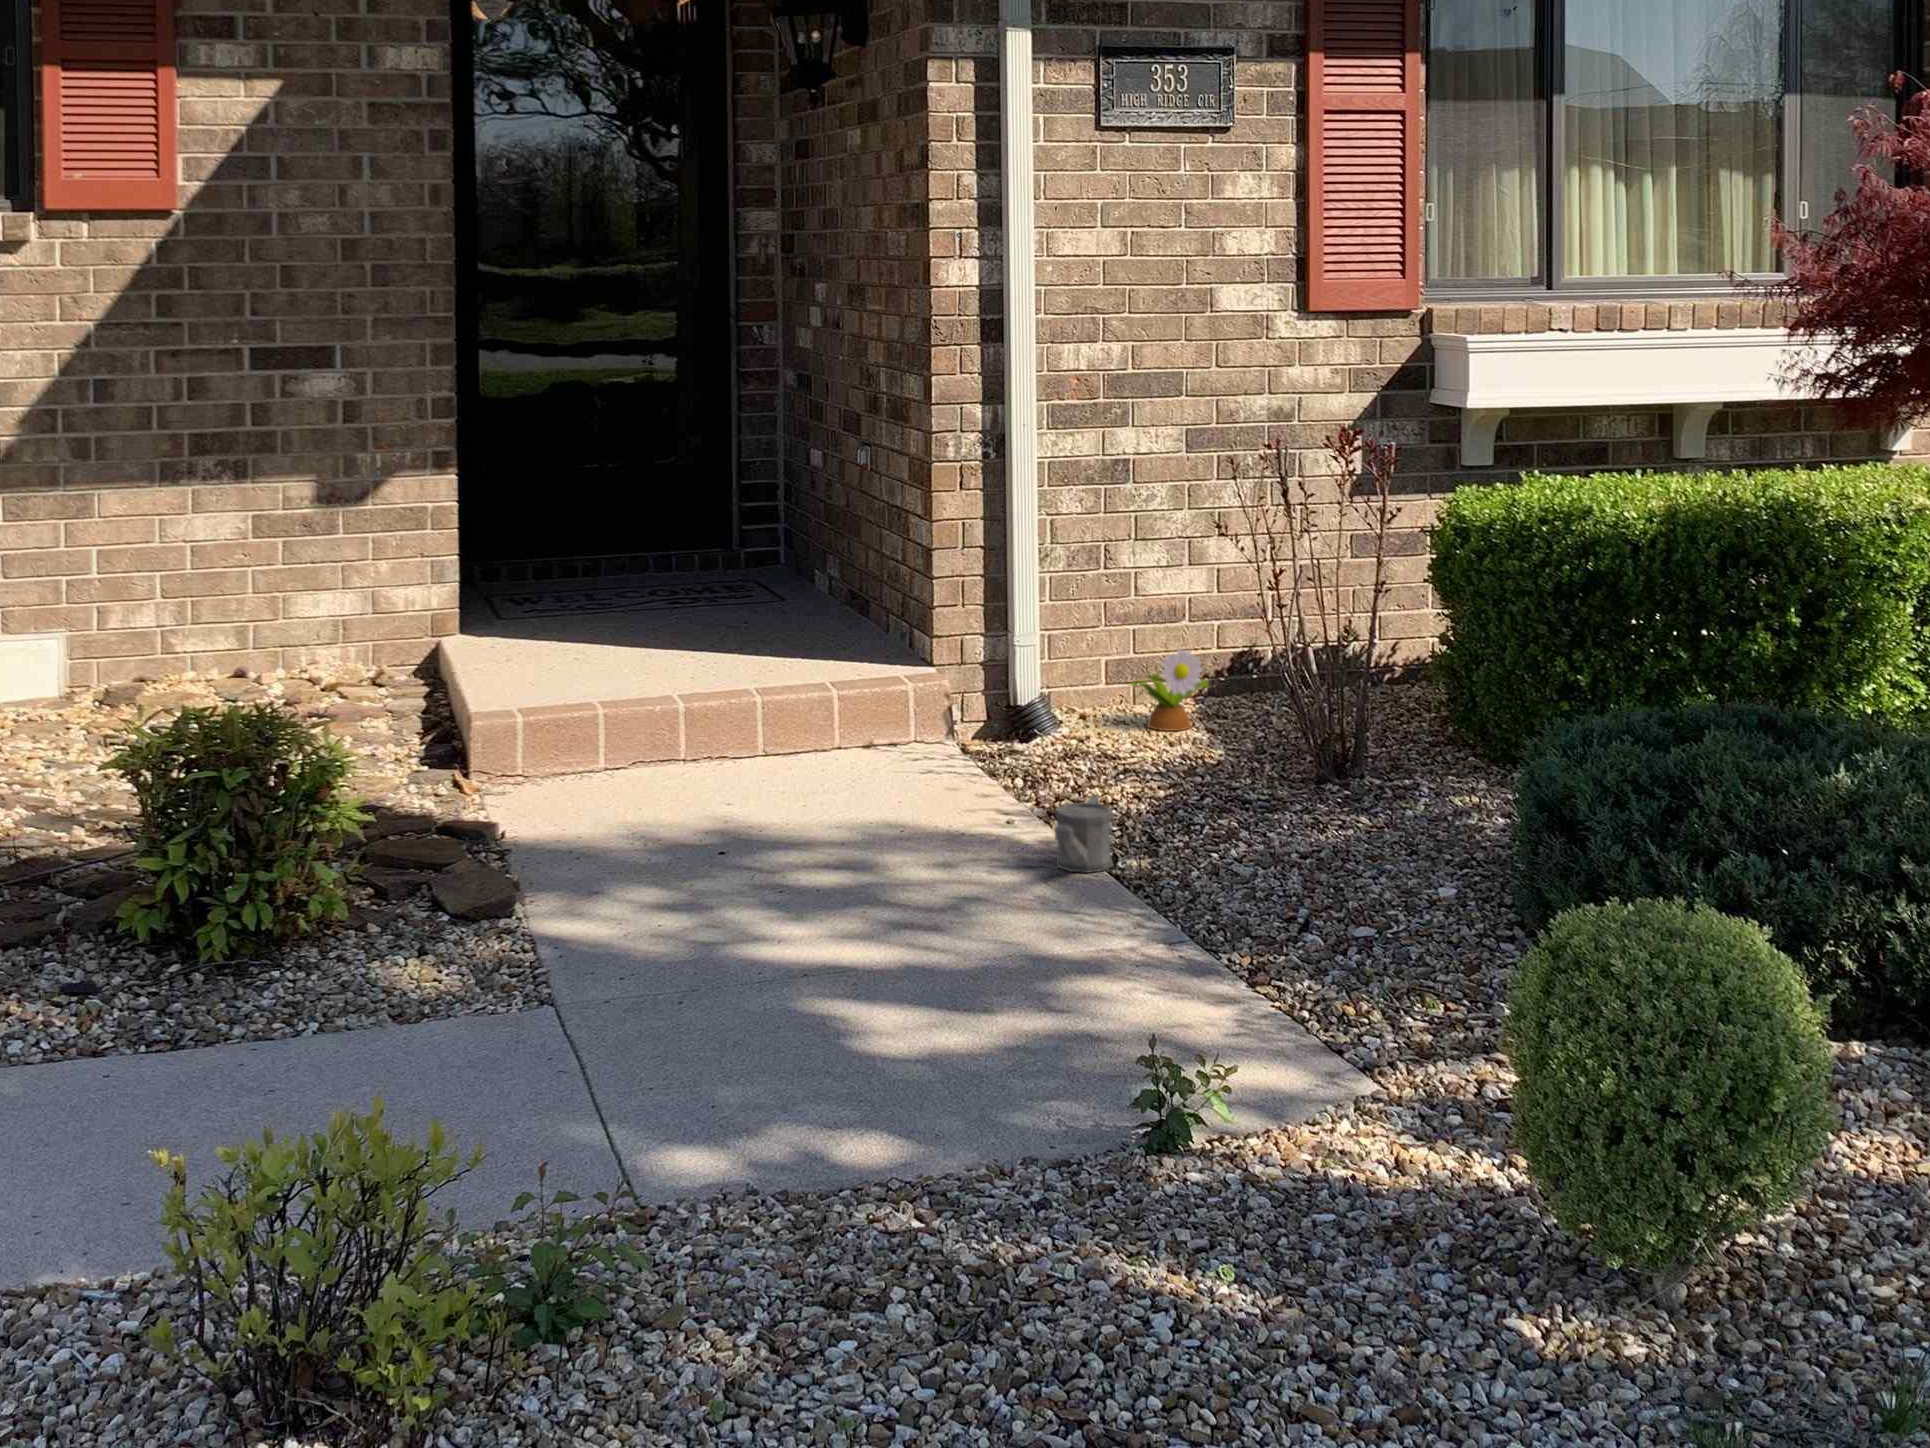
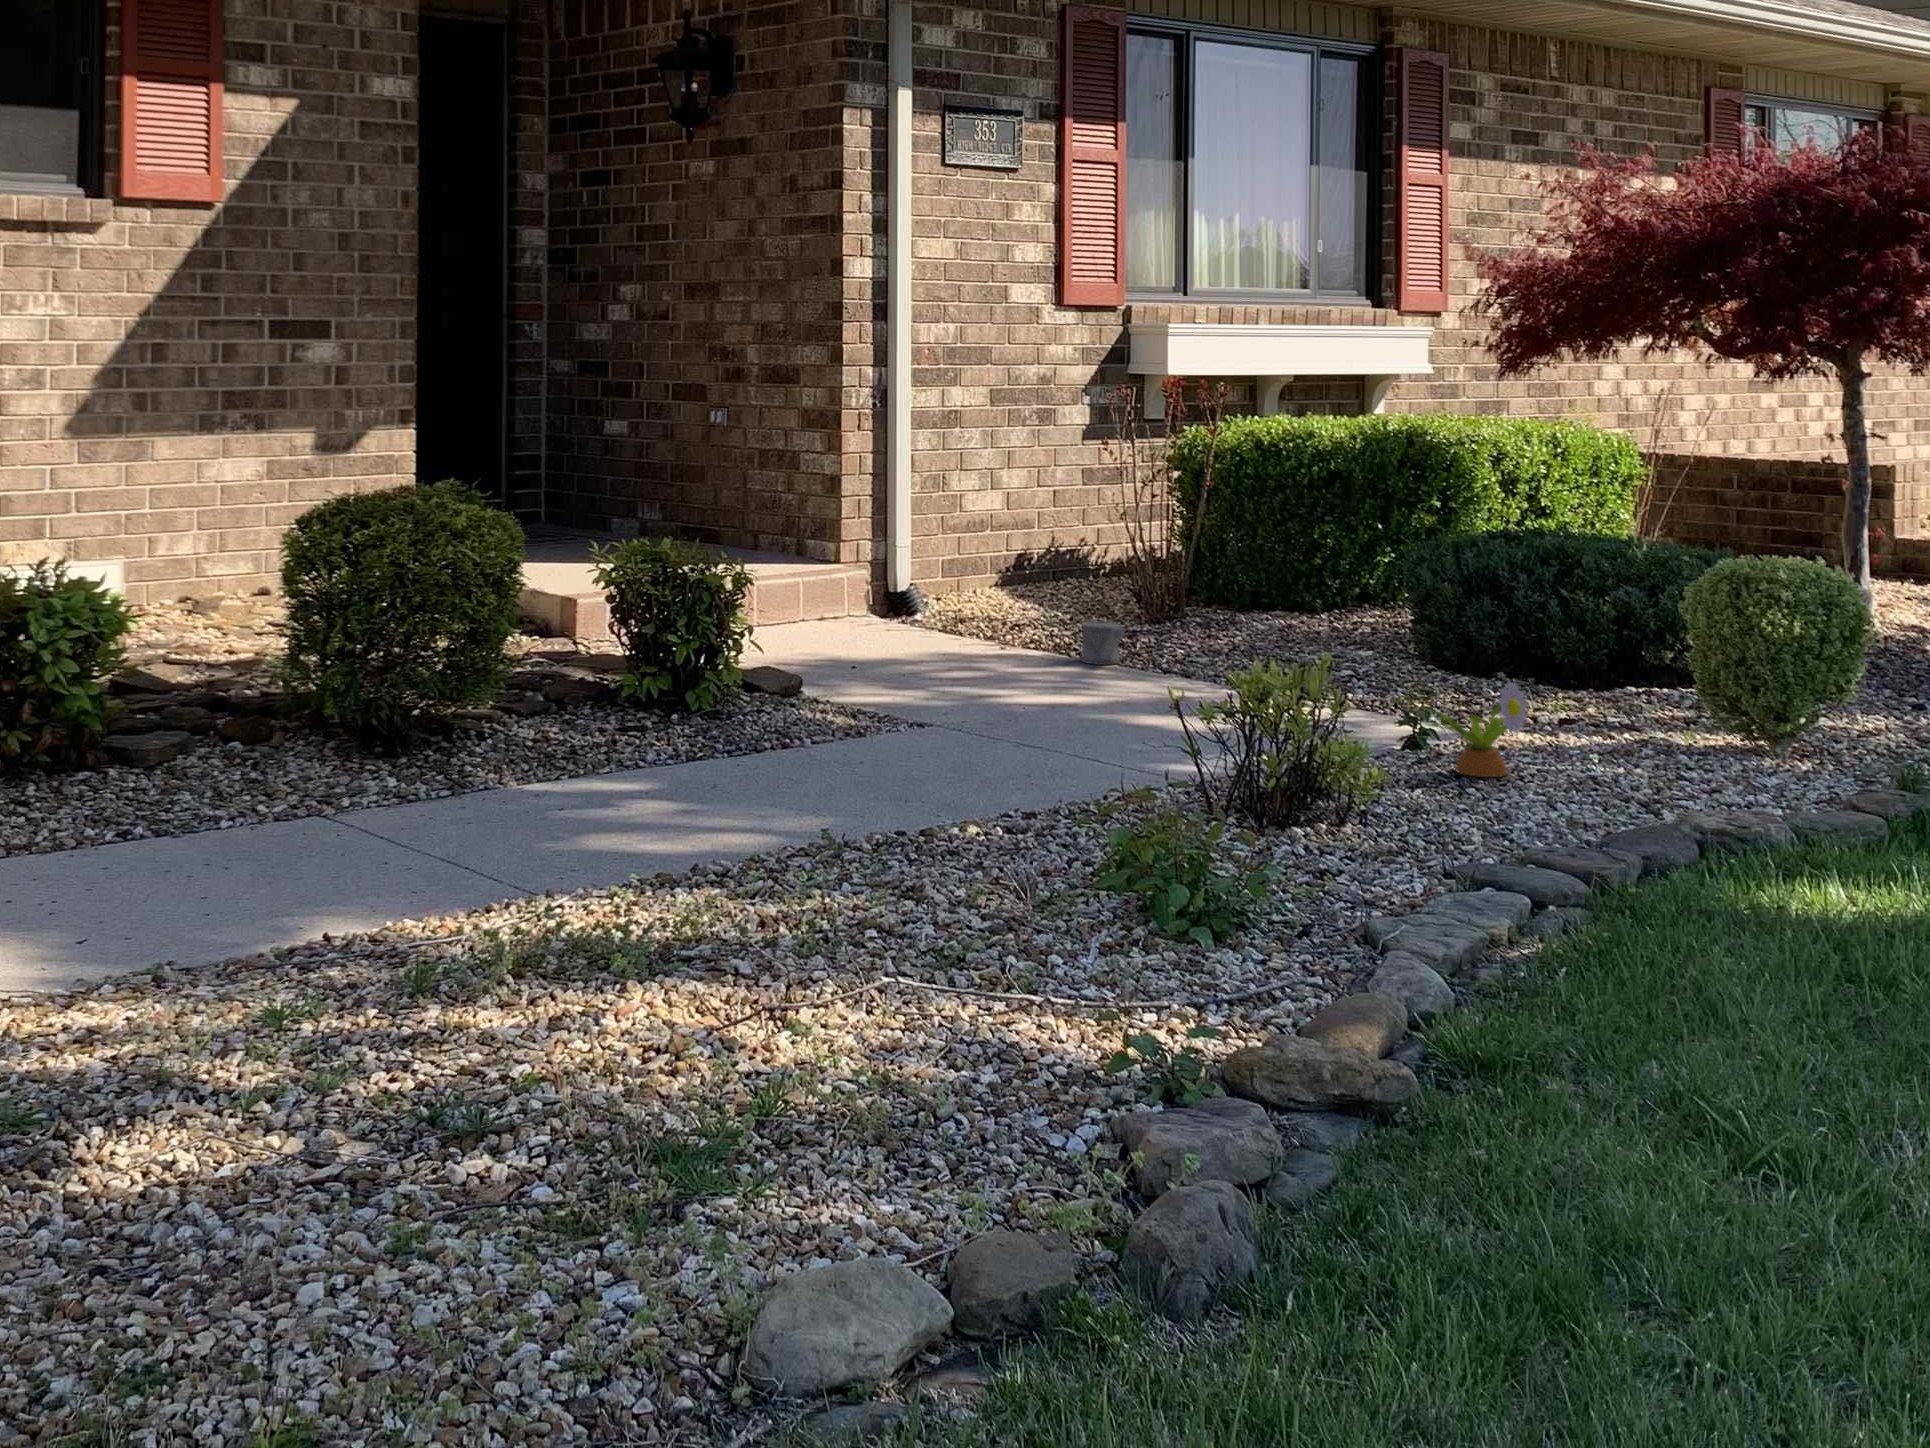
decorative plant: present [1131,648,1209,731] -> present [1433,682,1527,777]

